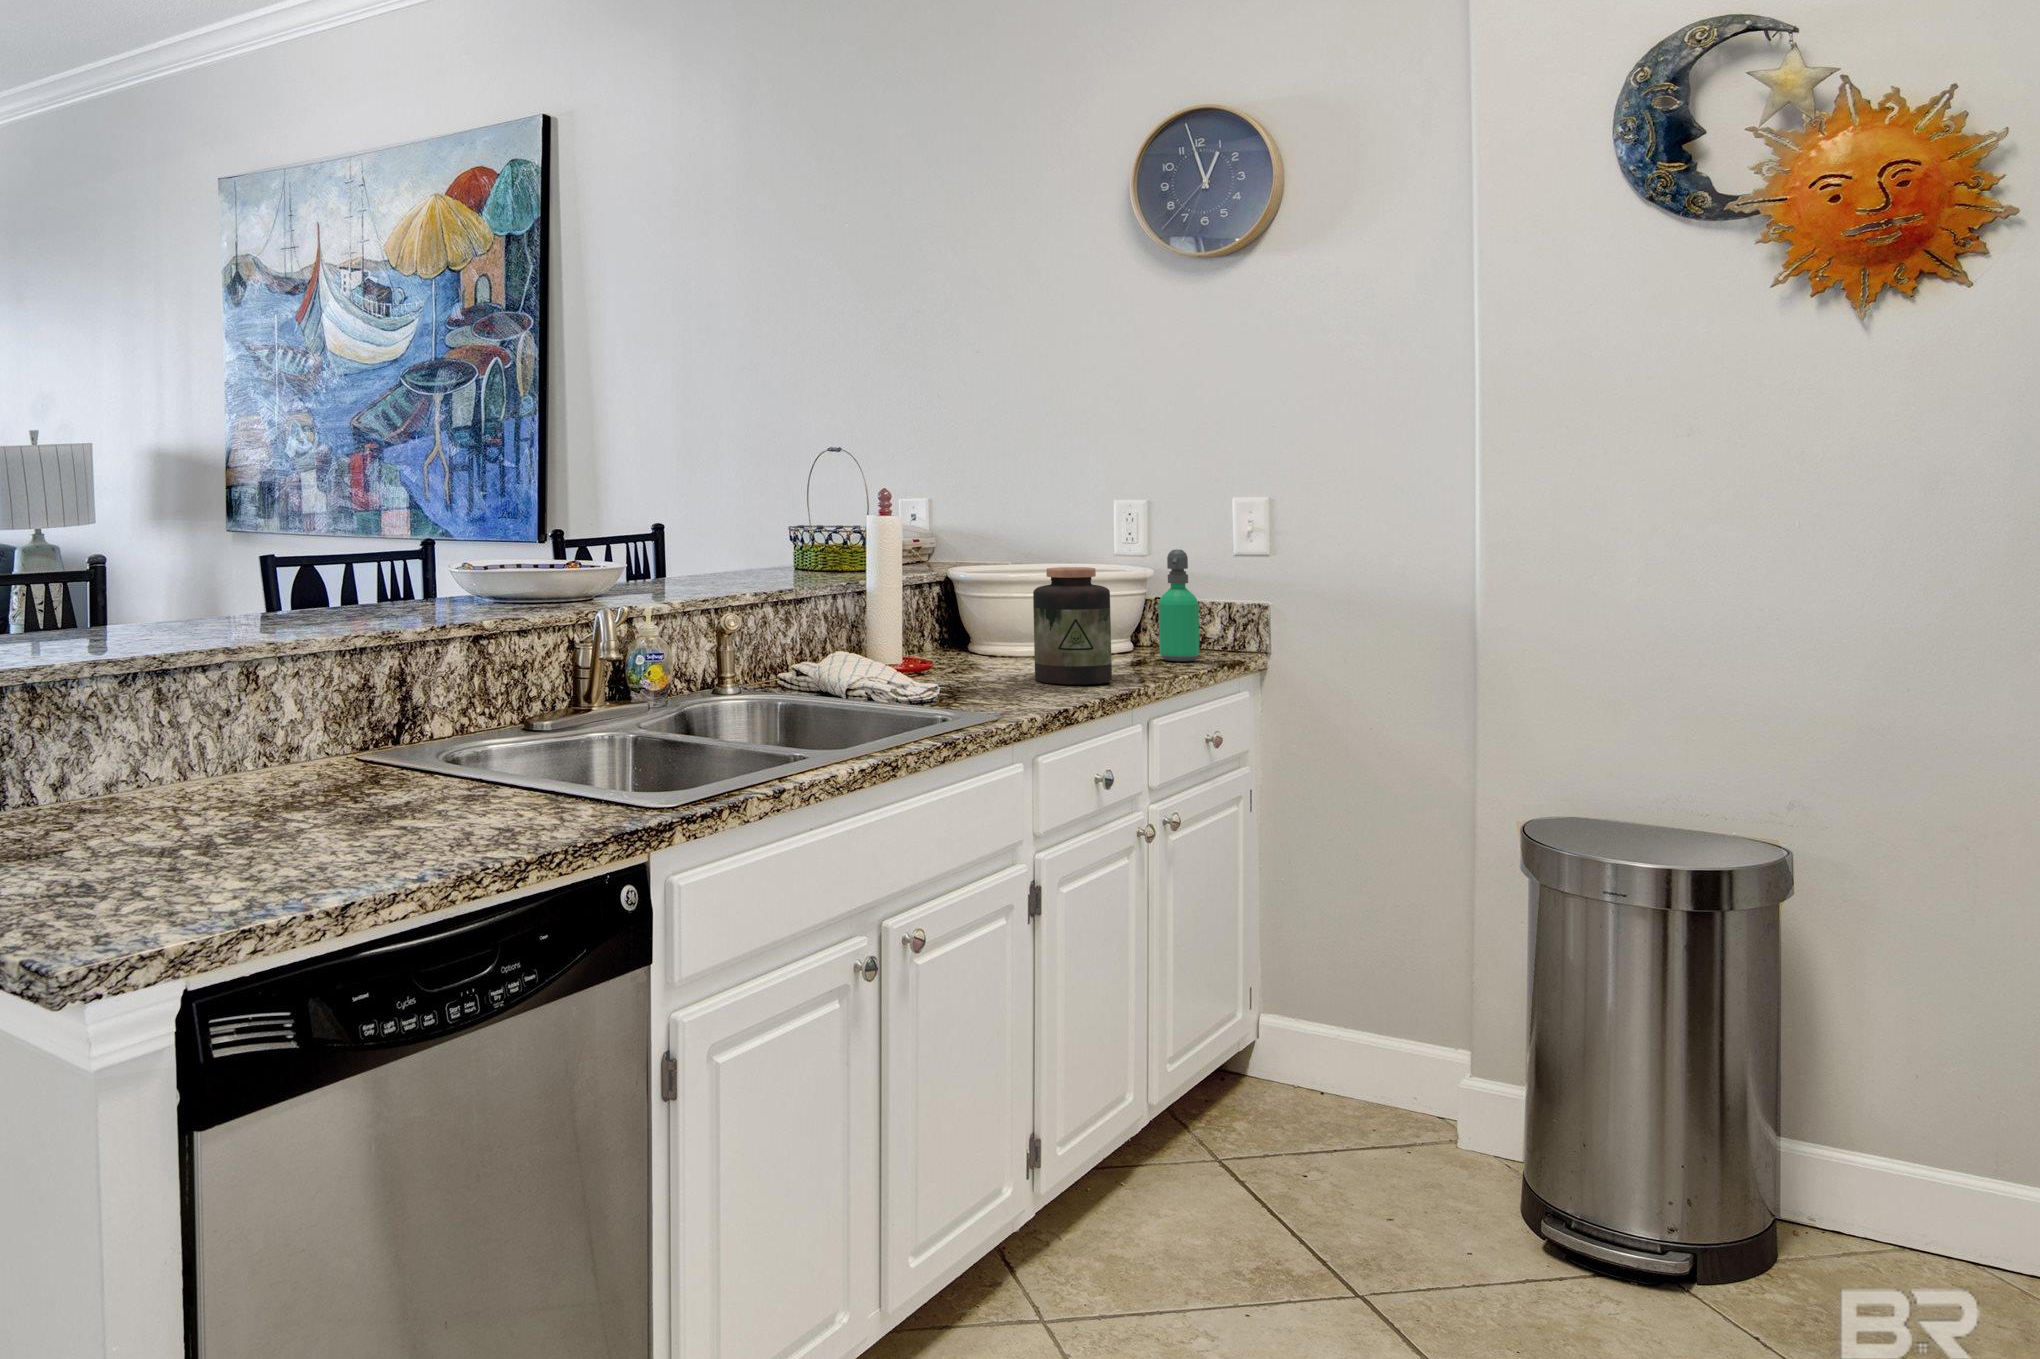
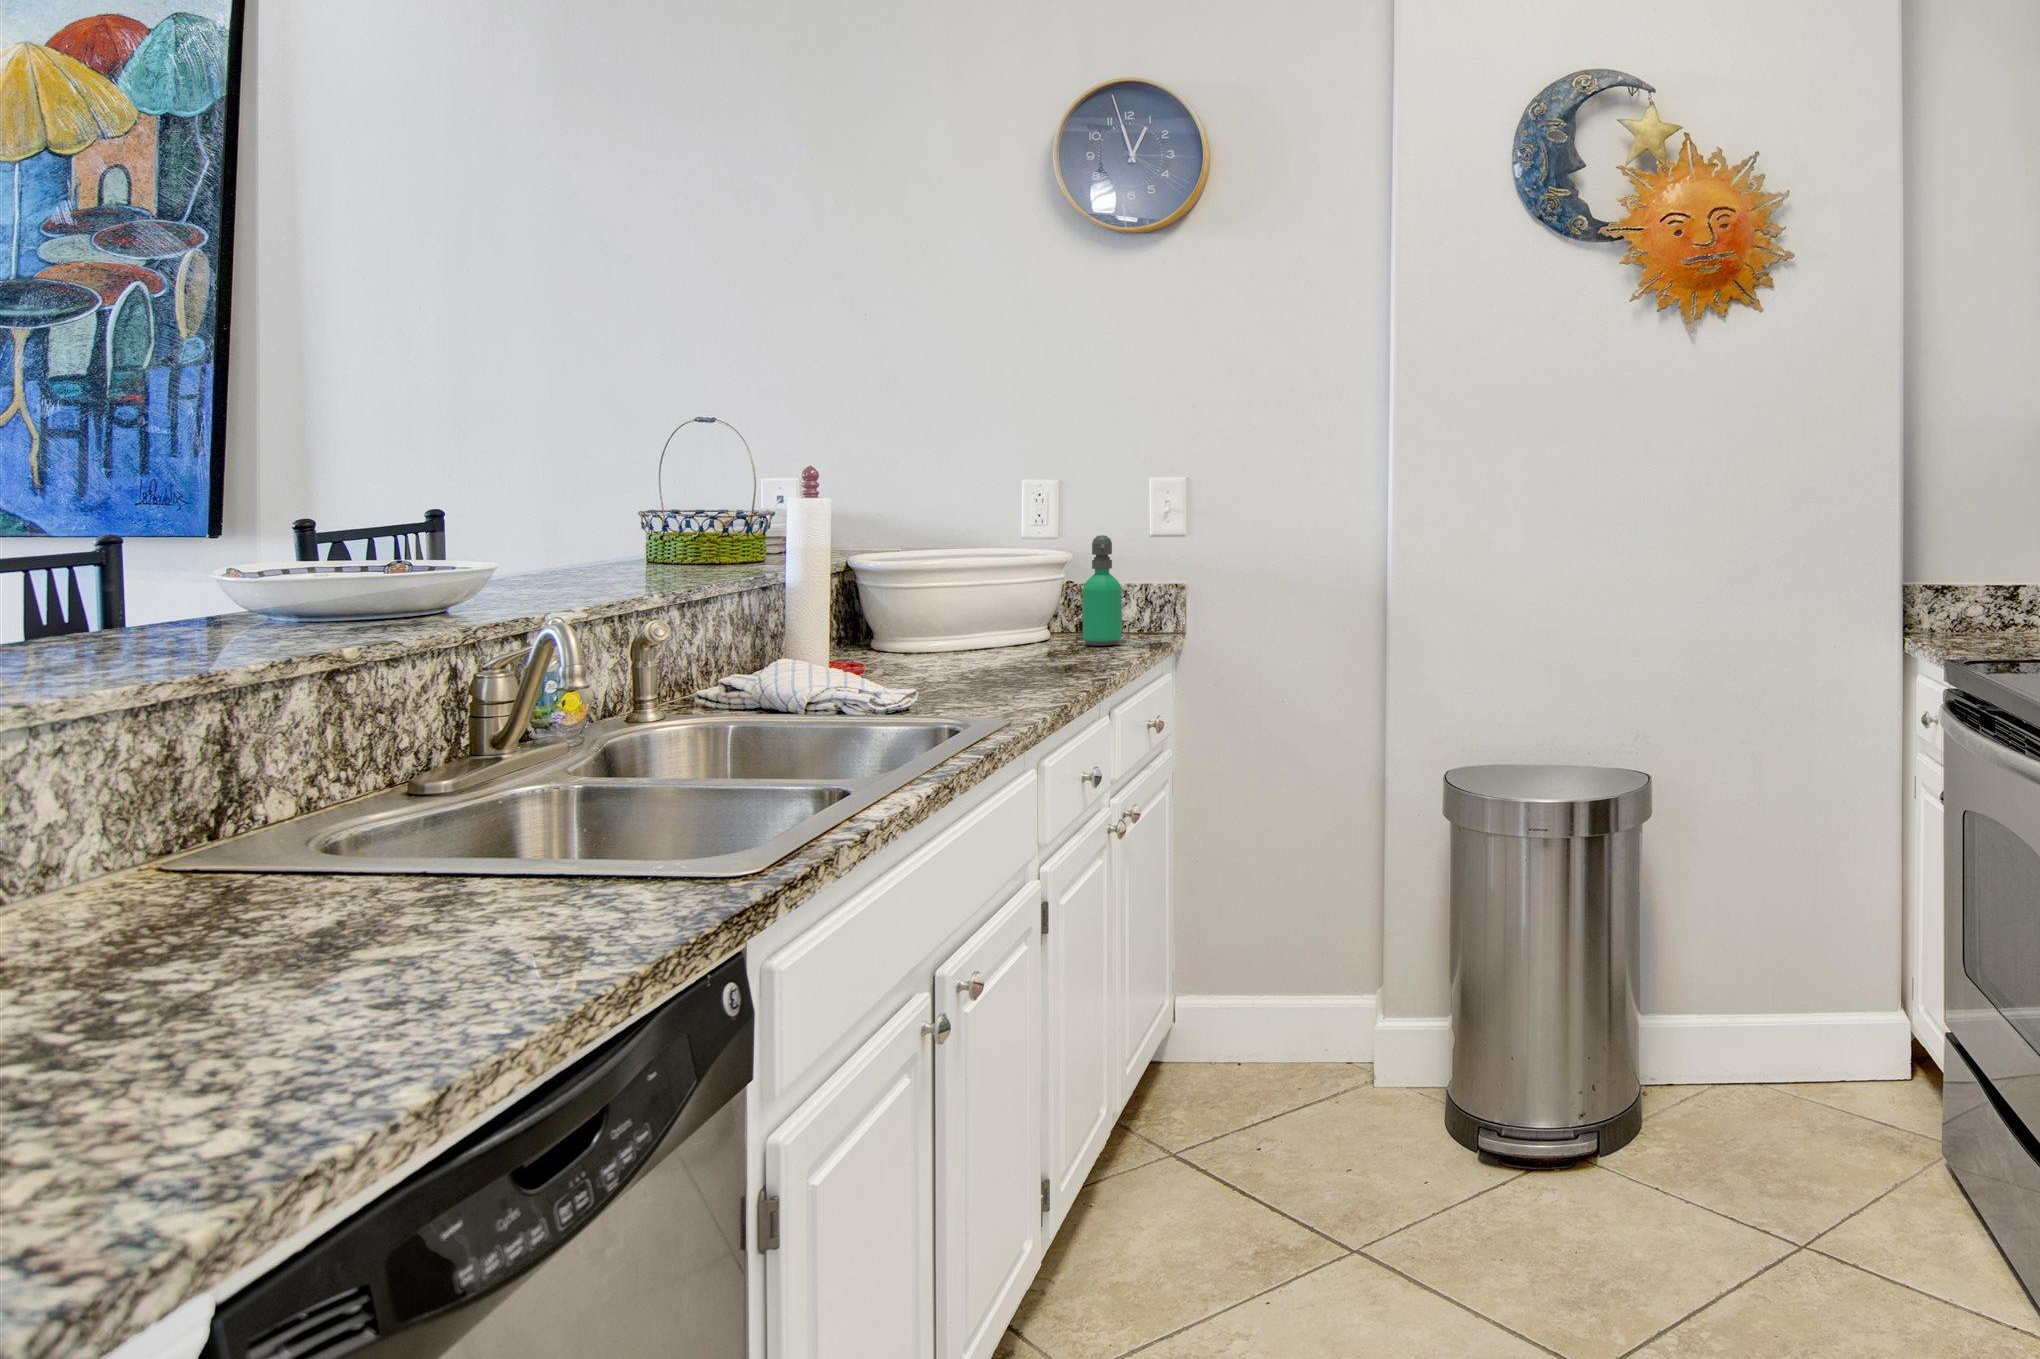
jar: present [1033,567,1112,685] -> none [990,557,1070,678]

